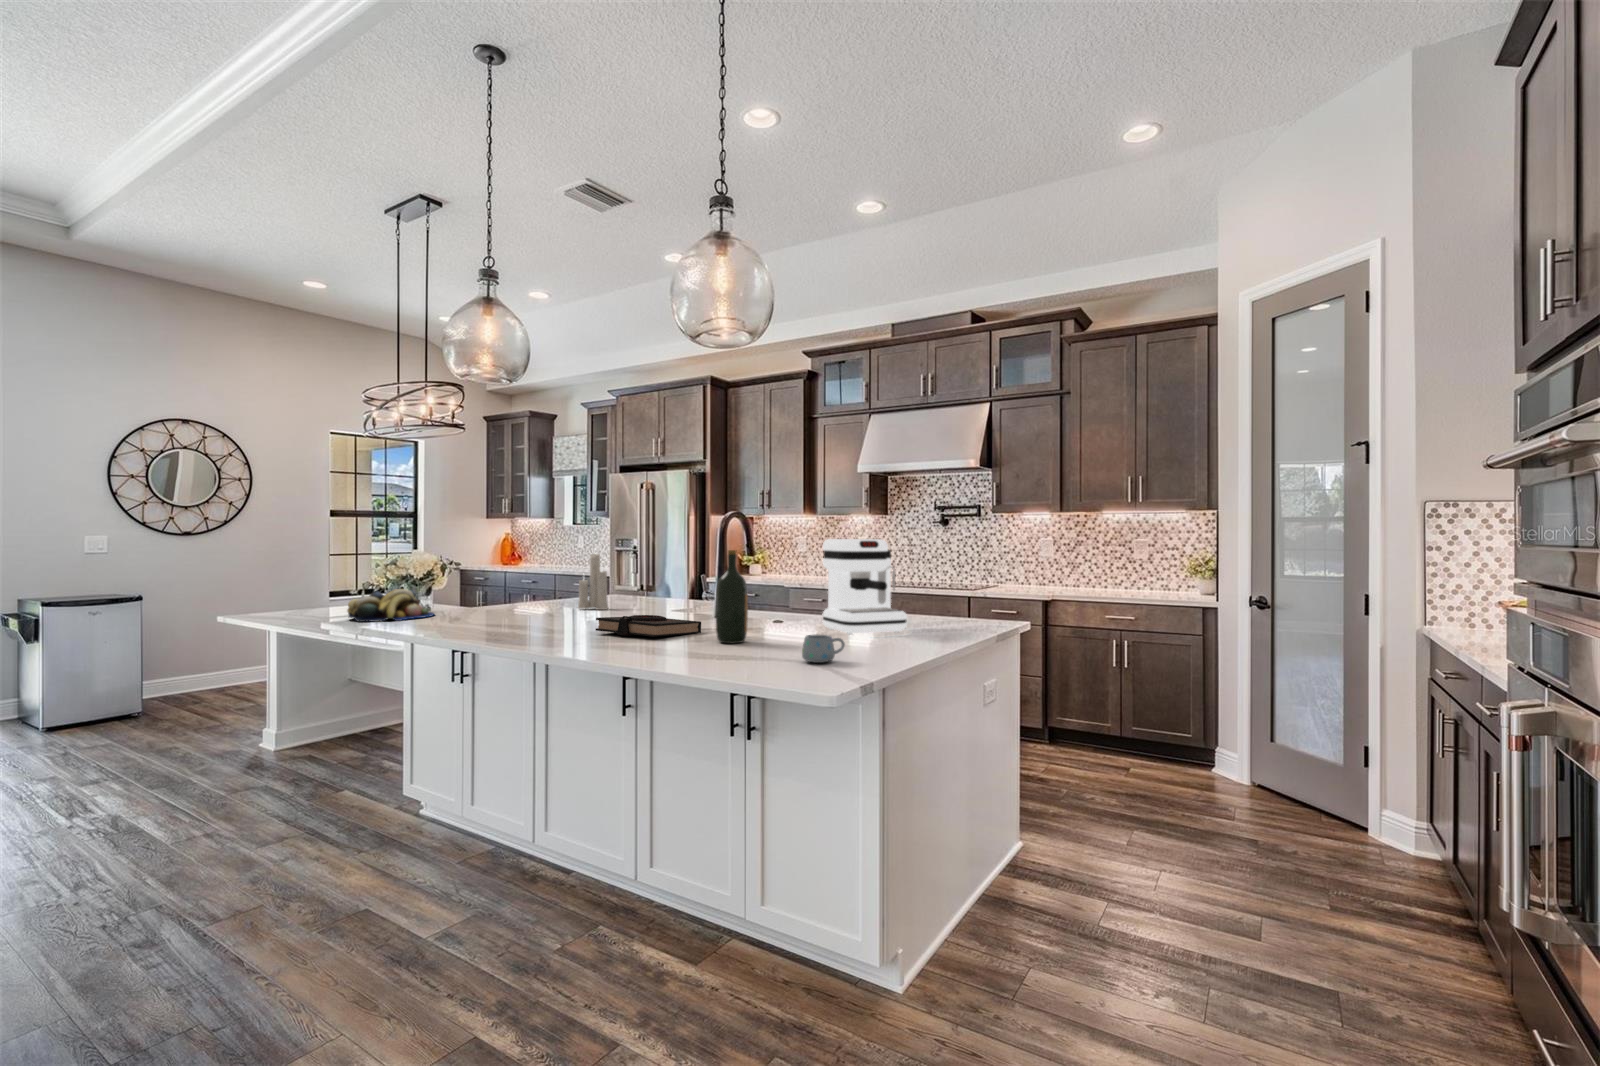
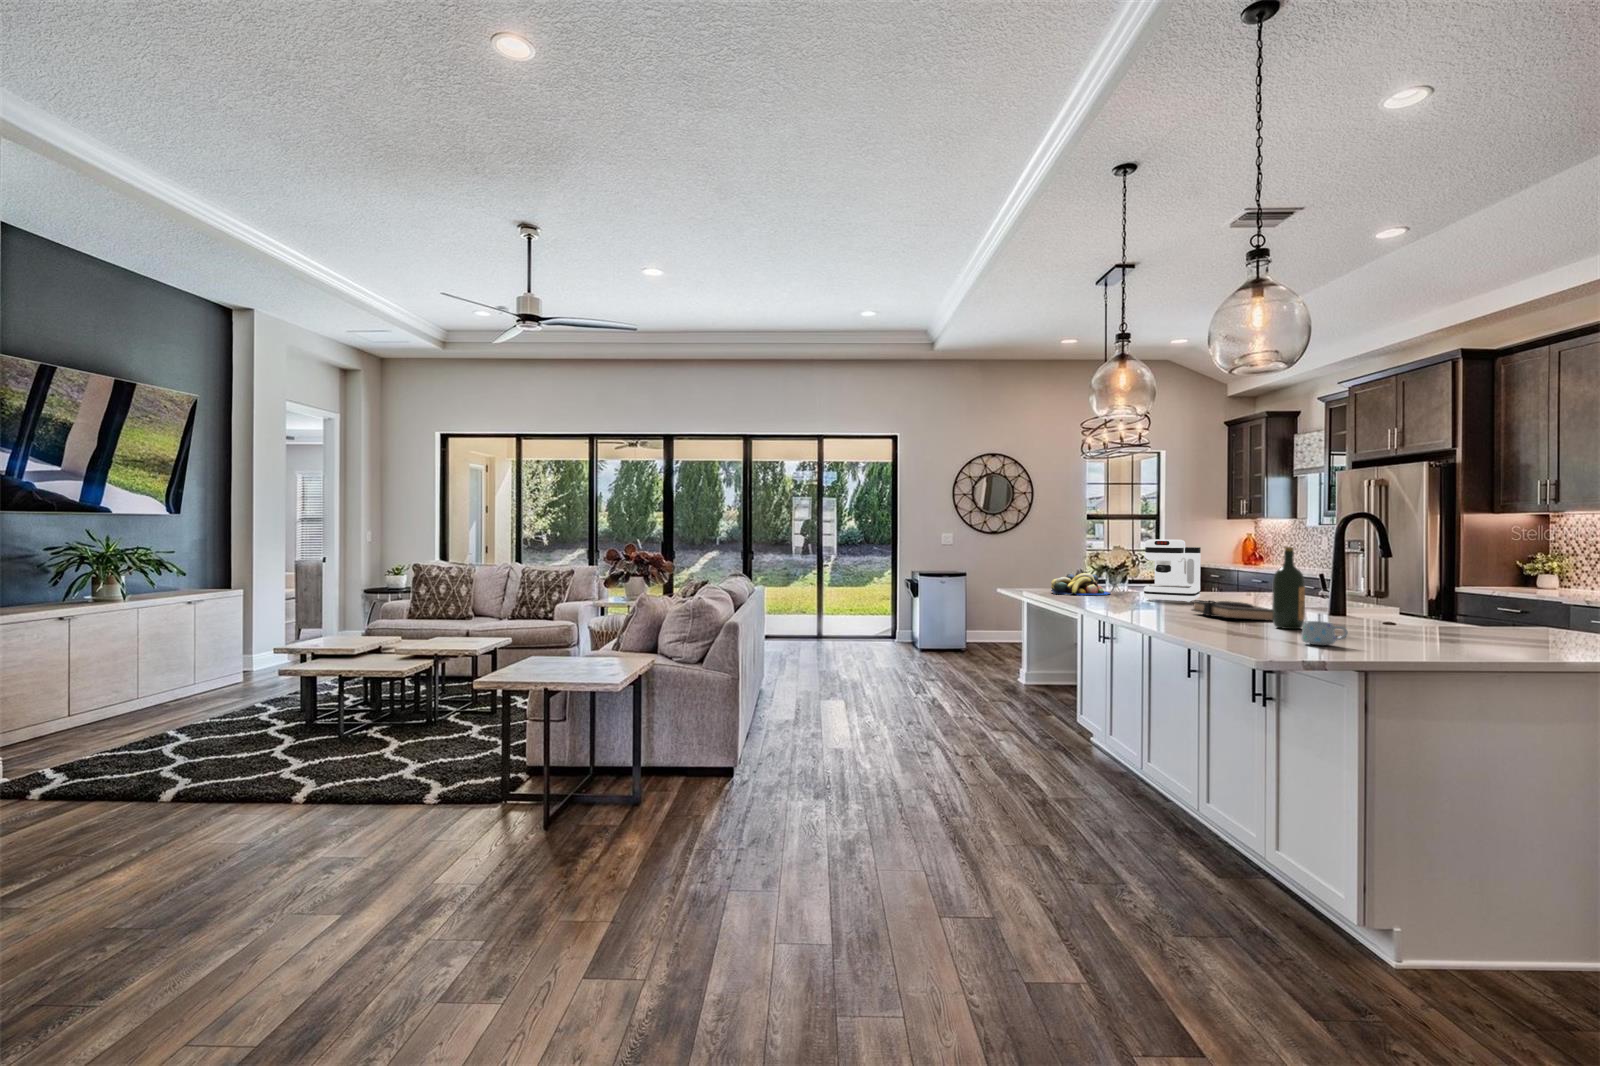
coffee maker: present [822,539,907,635] -> present [1144,540,1201,602]
candle: present [578,554,608,610] -> none [1227,541,1256,602]

